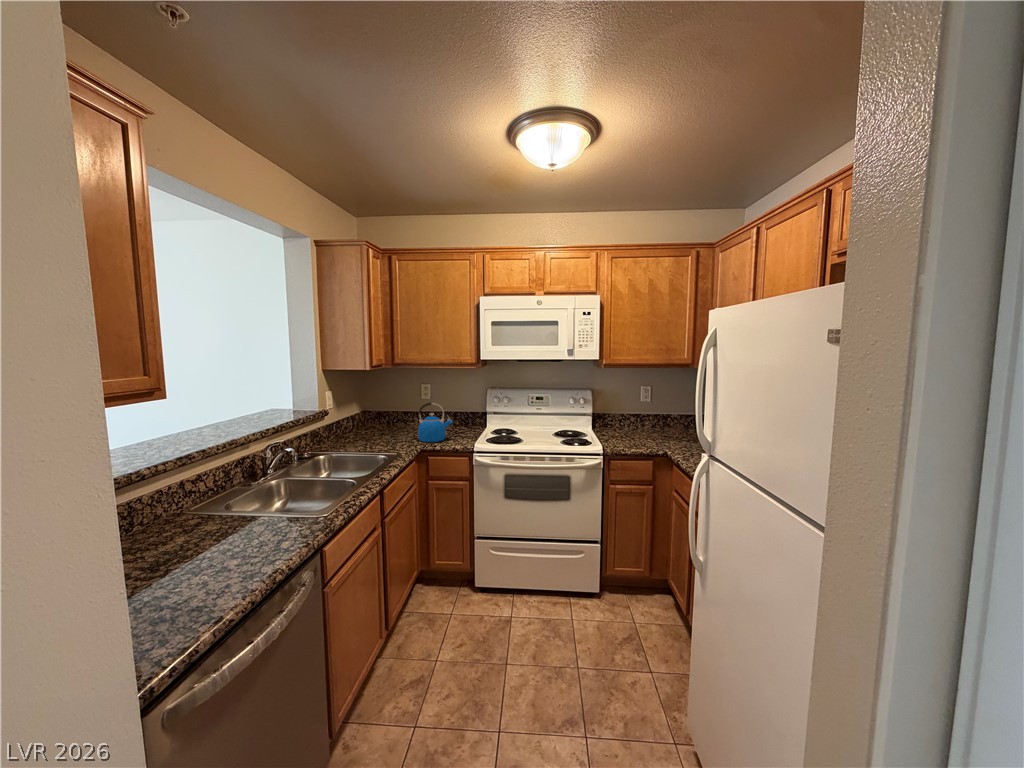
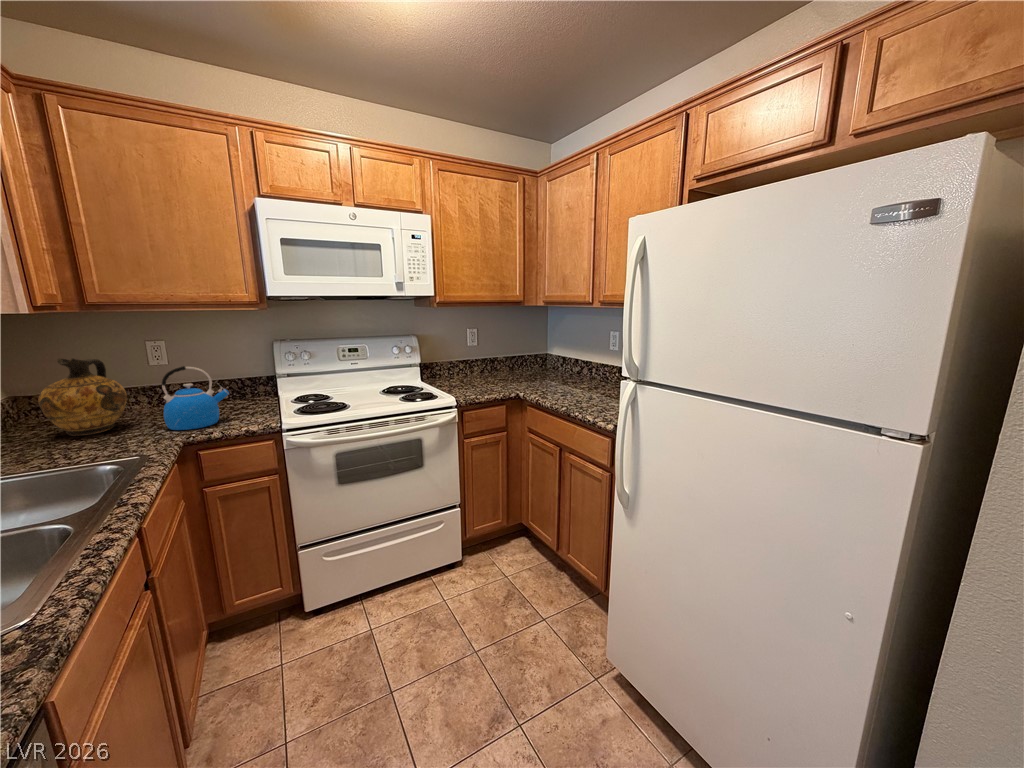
ceramic jug: none [369,393,405,437] -> present [39,358,127,436]

